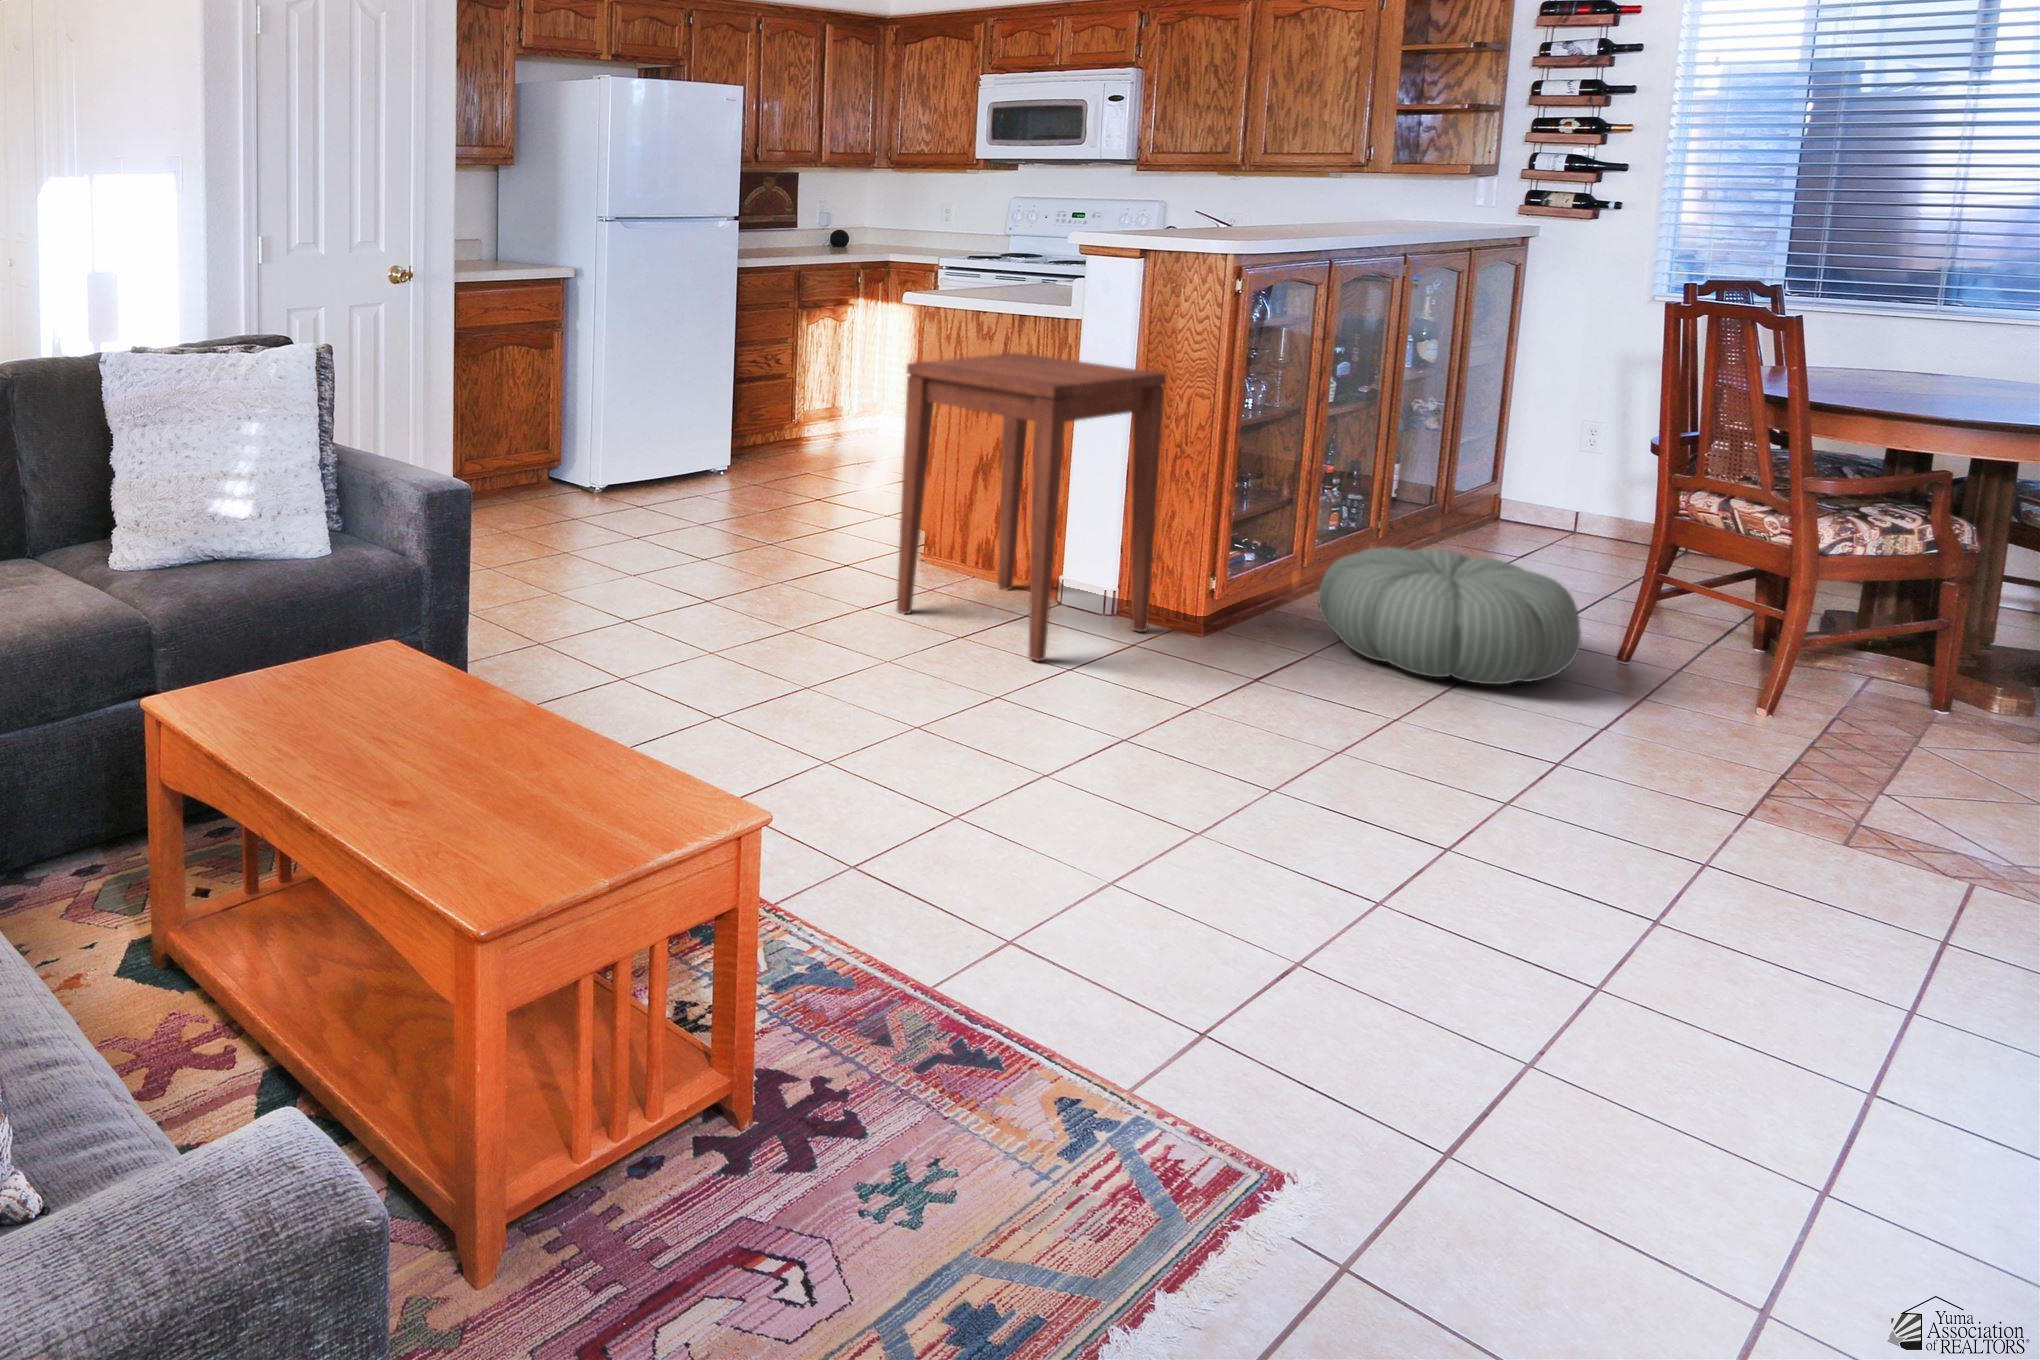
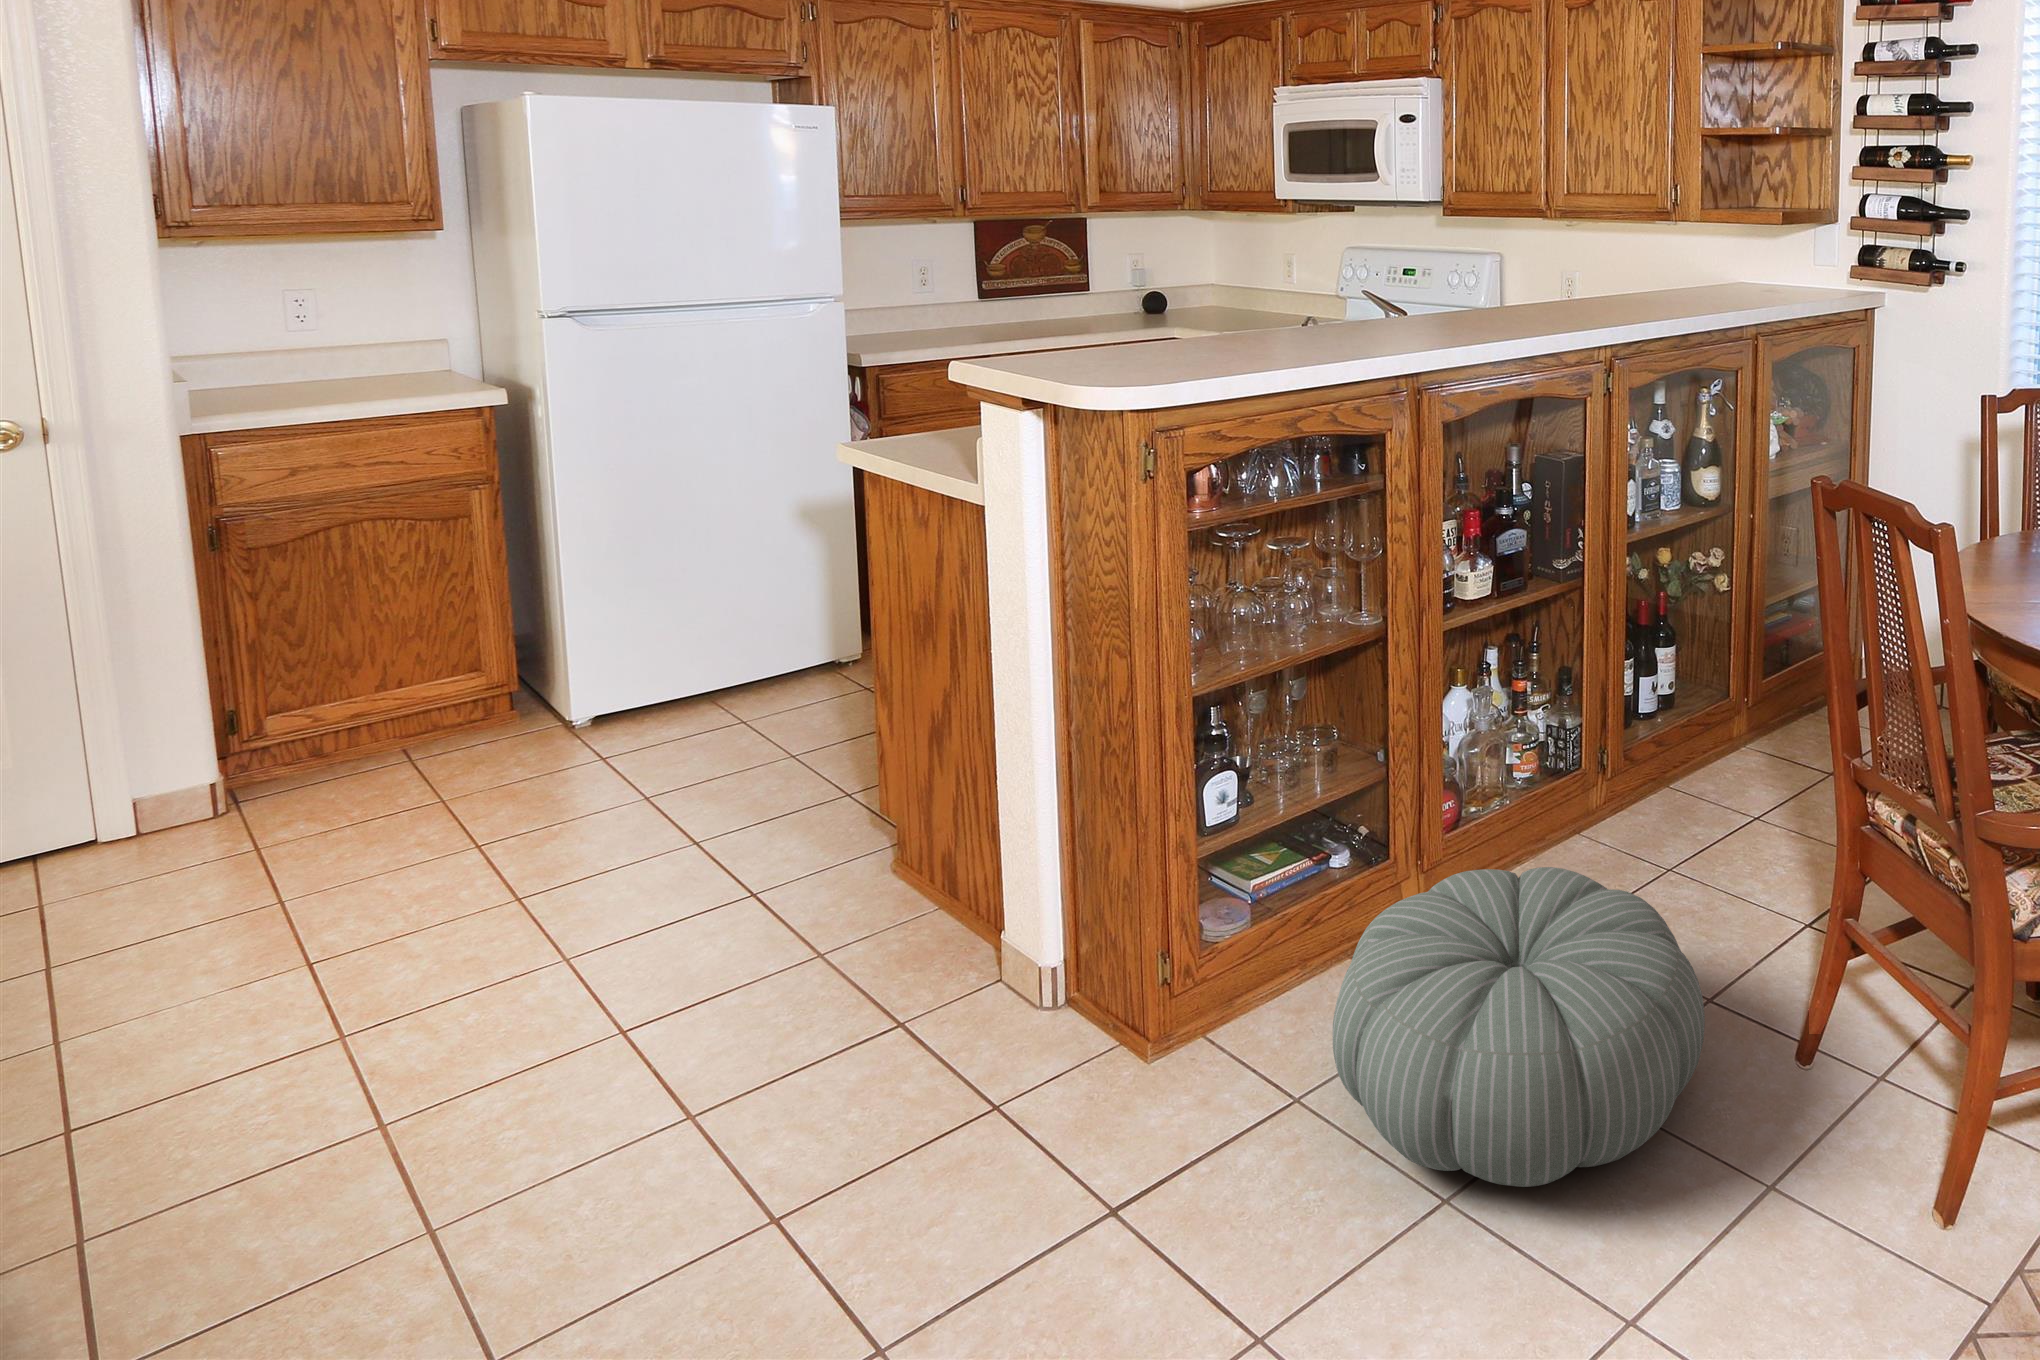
side table: present [897,353,1166,661] -> none [641,563,1079,1207]

